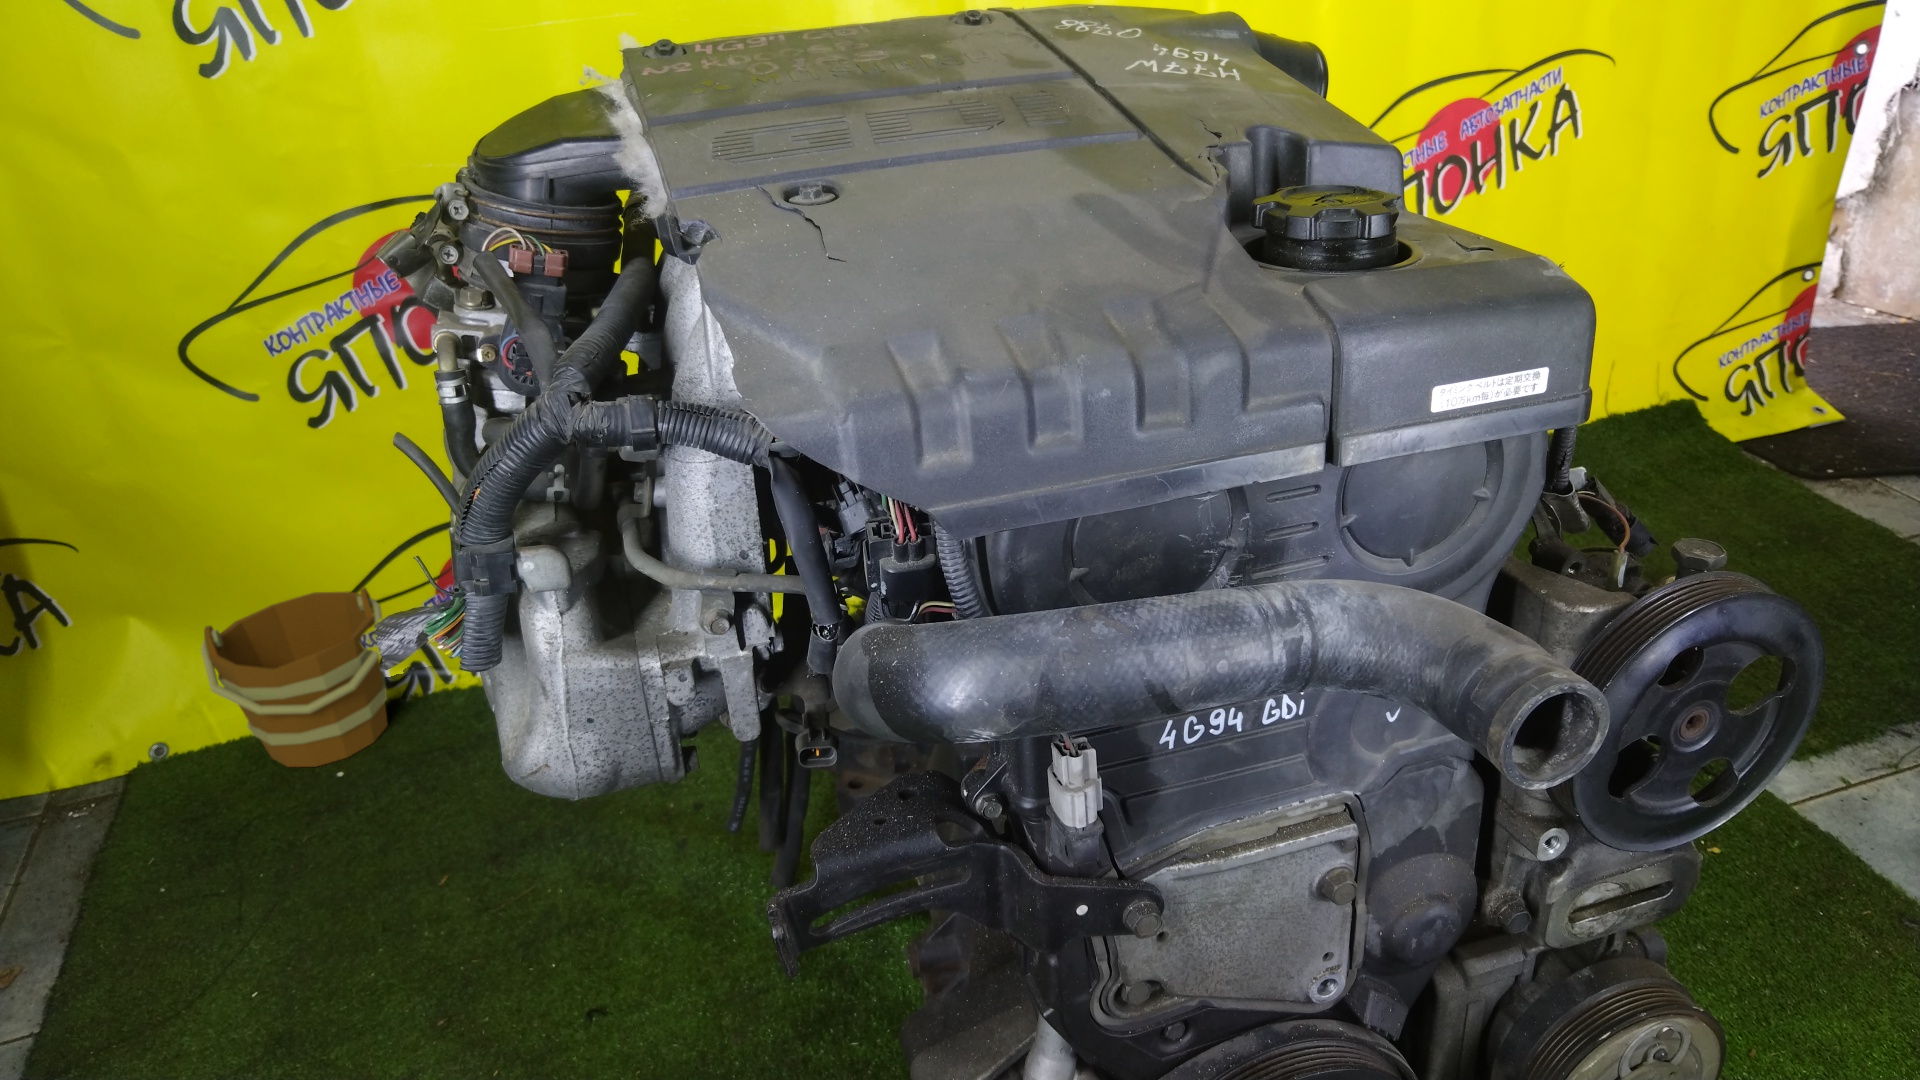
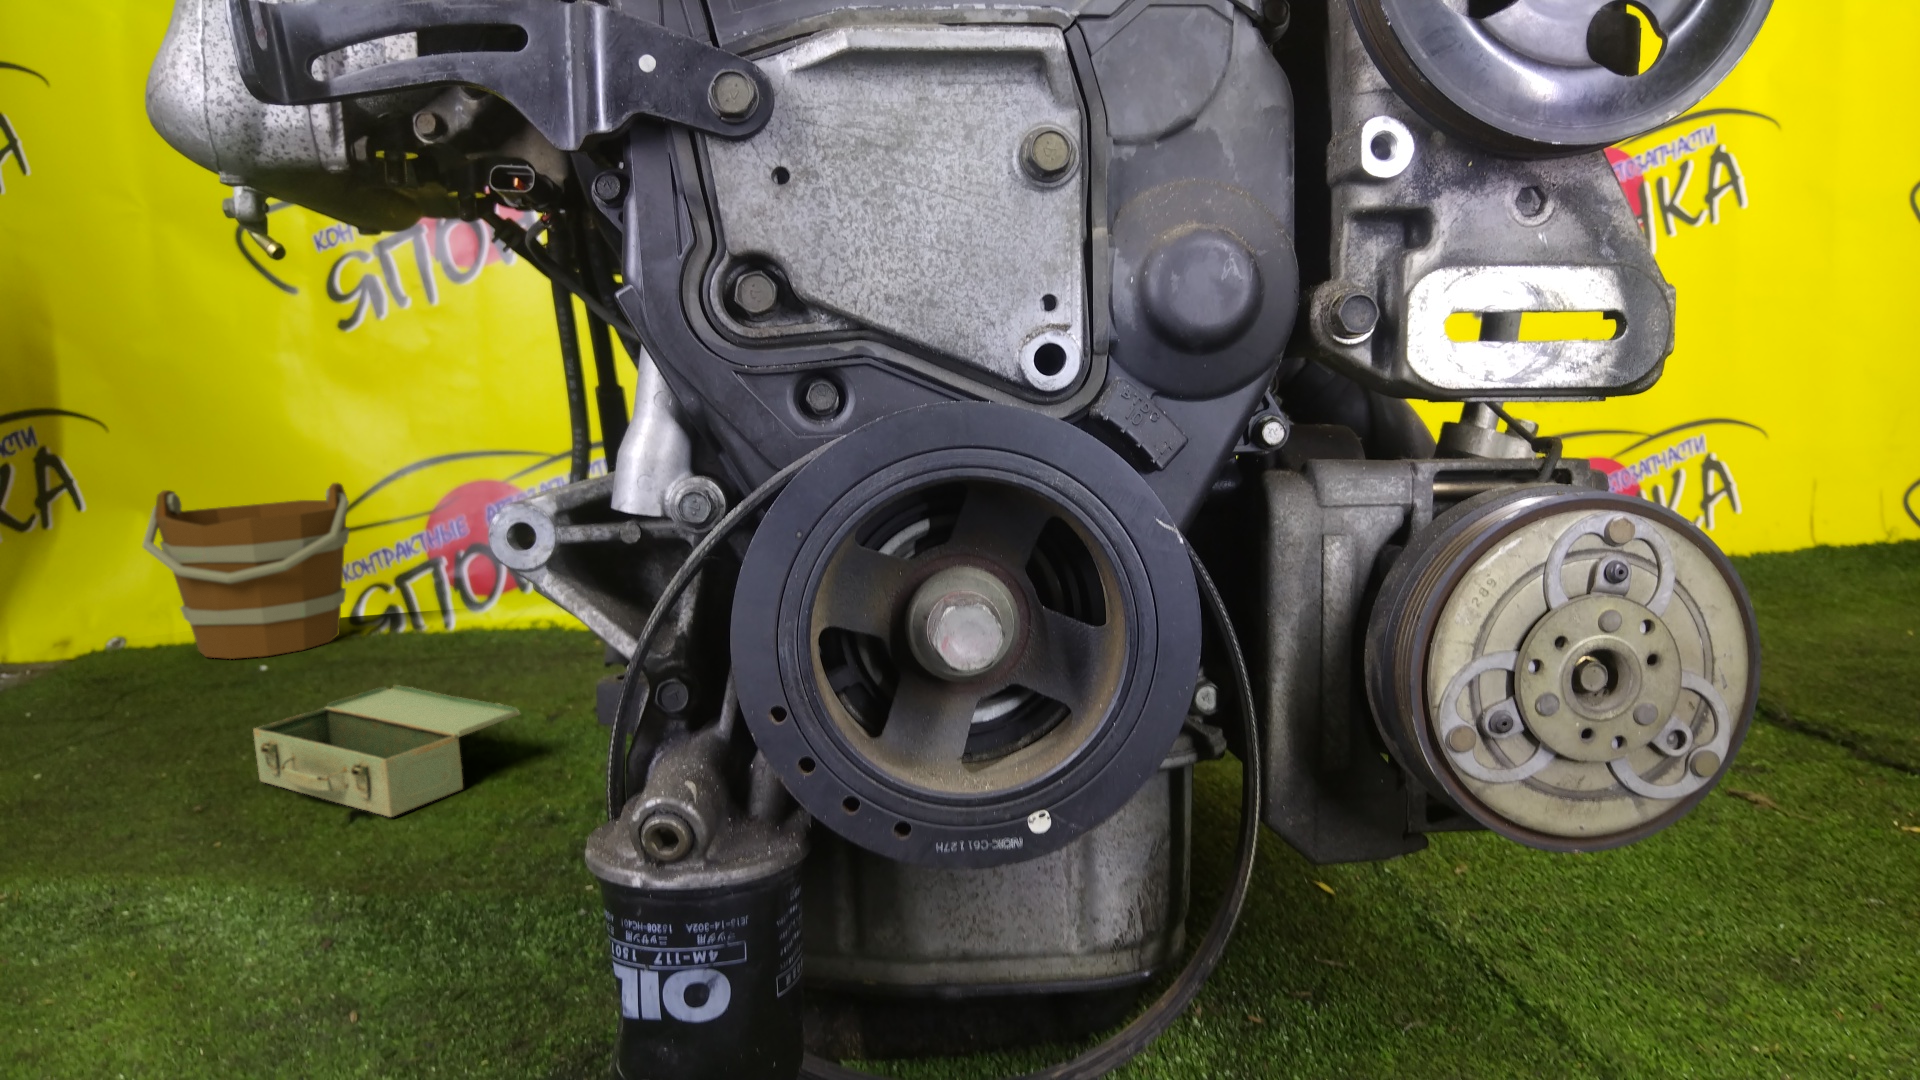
toolbox: none [492,832,694,971] -> present [253,685,520,817]

